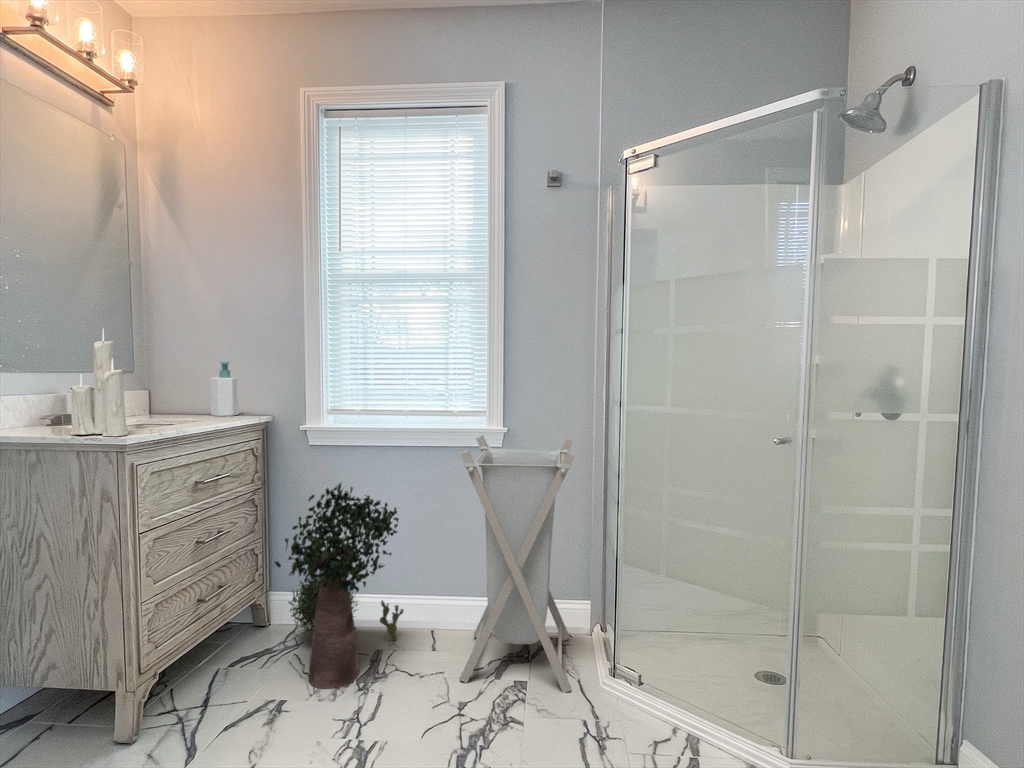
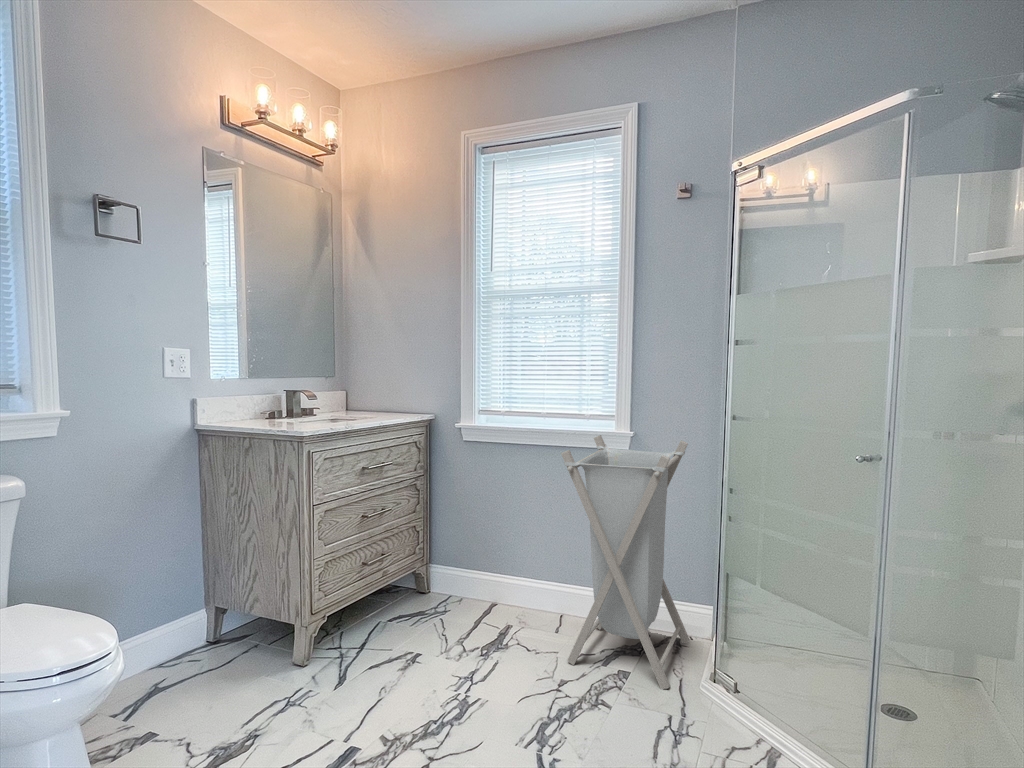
candle: present [70,328,128,436] -> none [268,345,304,432]
soap bottle: present [211,362,239,416] -> none [379,367,402,413]
potted plant: present [275,483,404,689] -> none [412,474,531,650]

